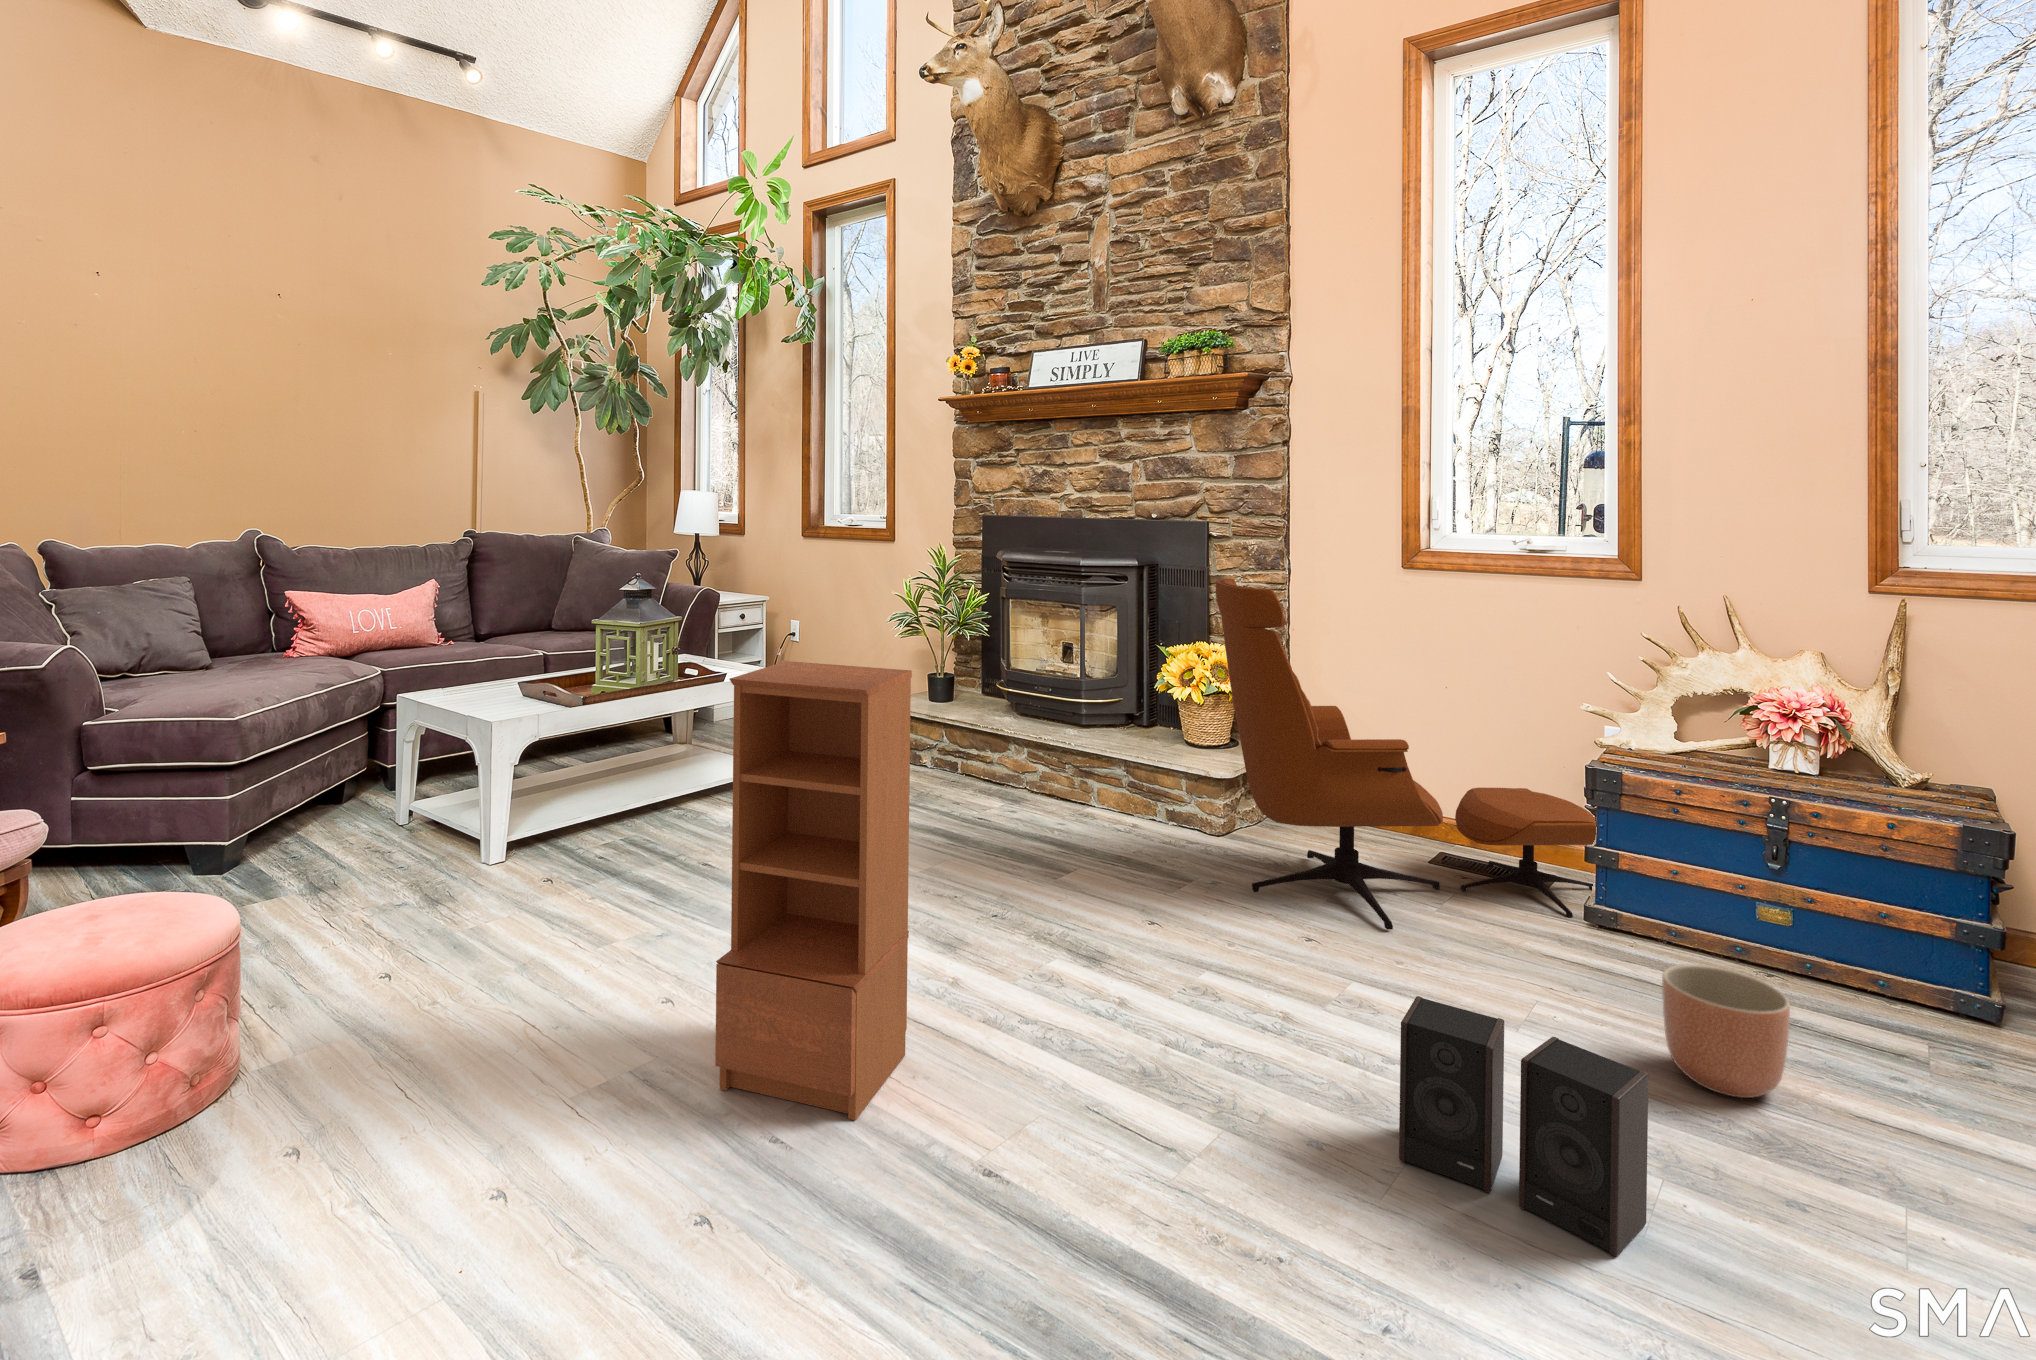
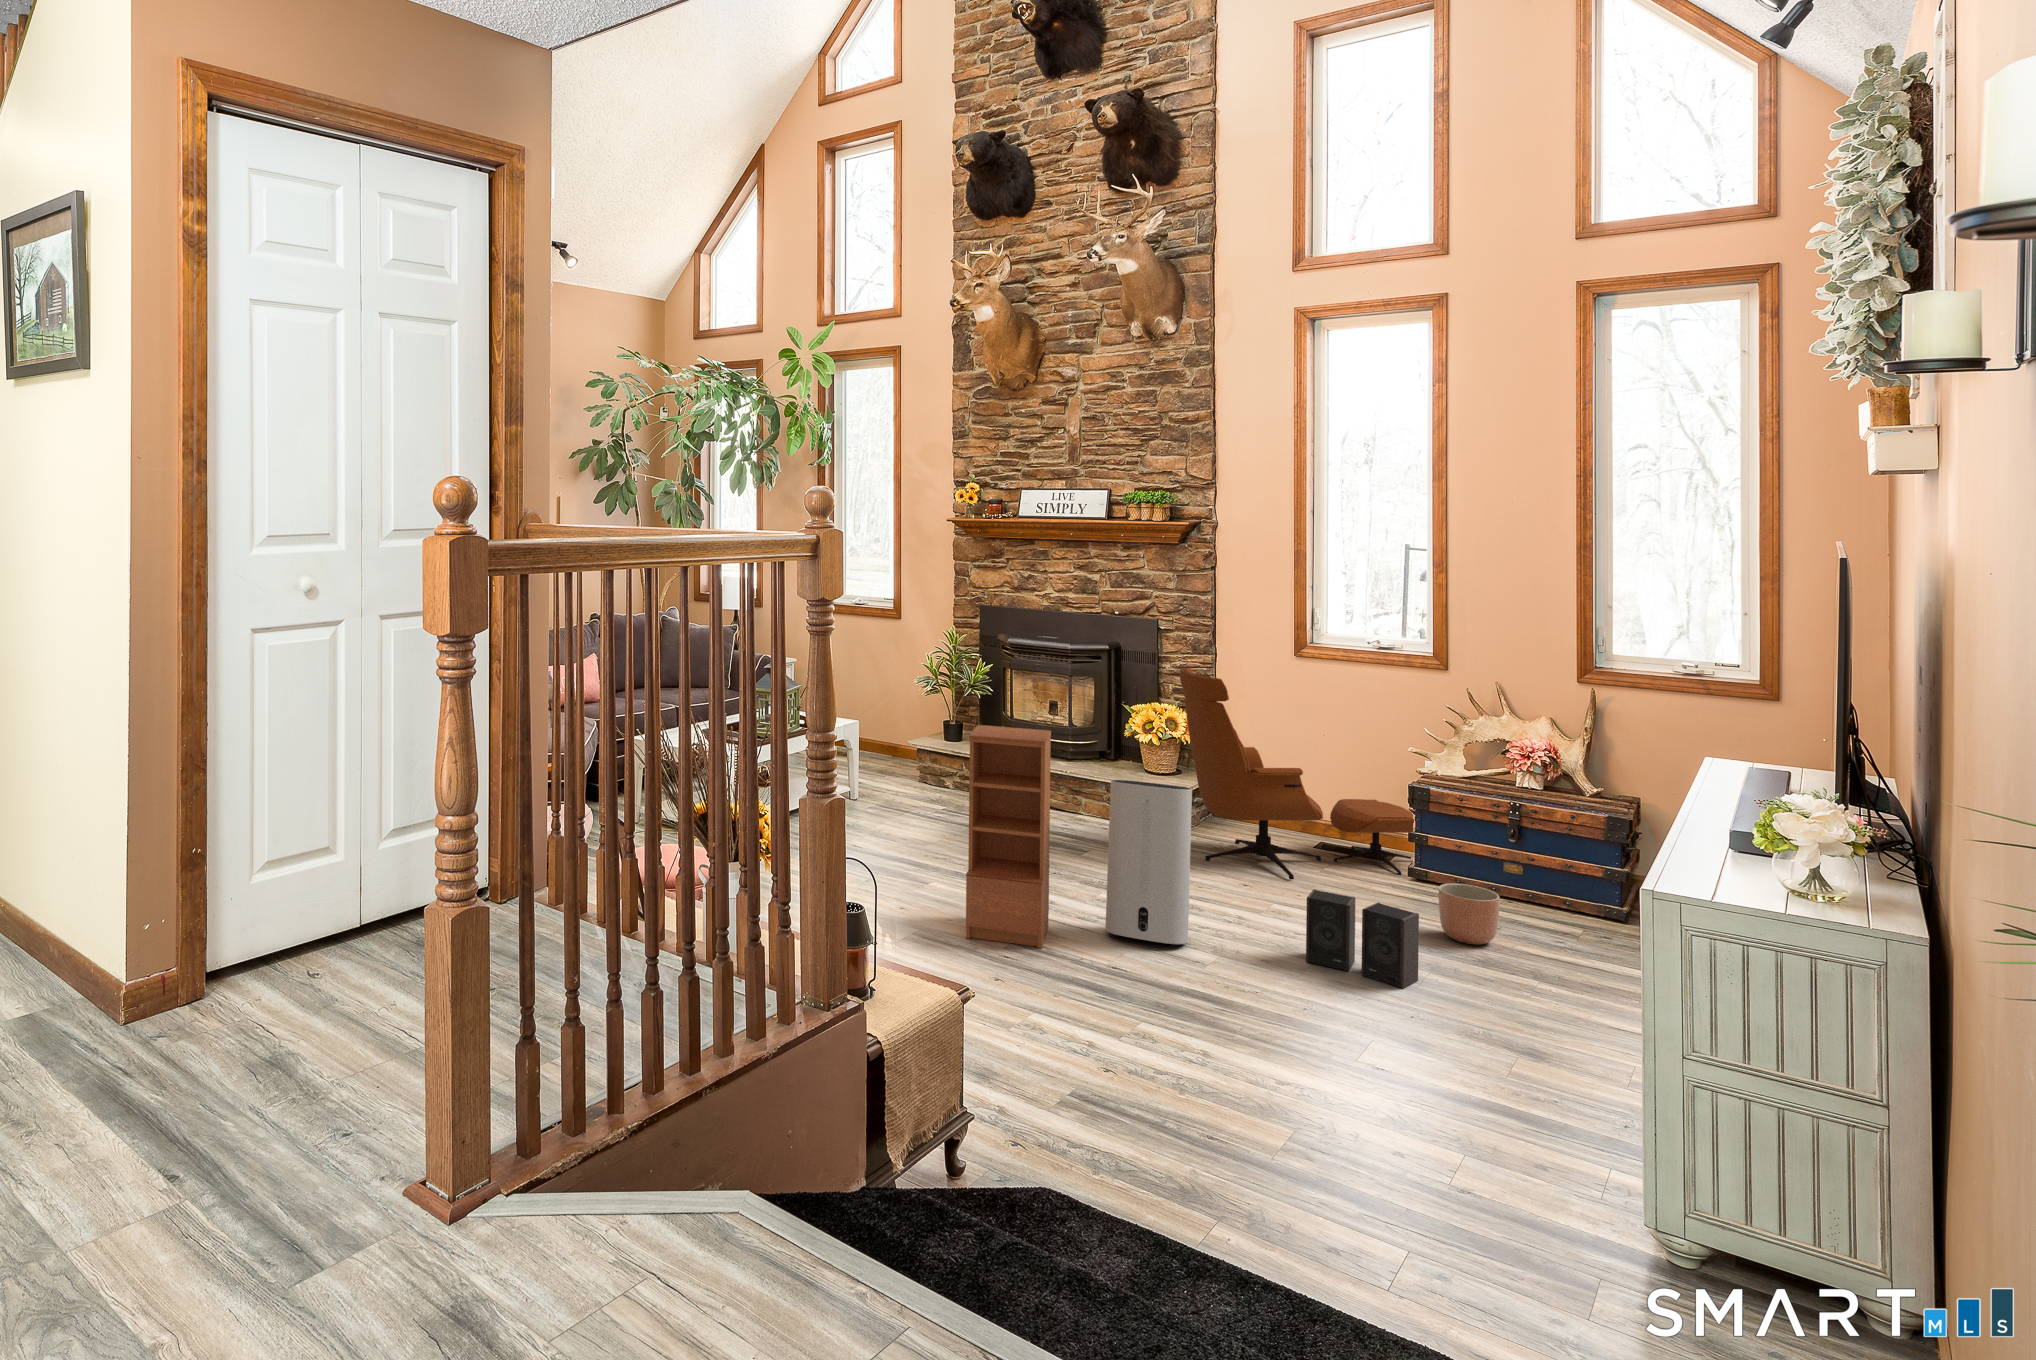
air purifier: none [1007,765,1178,1111] -> present [1105,780,1192,944]

